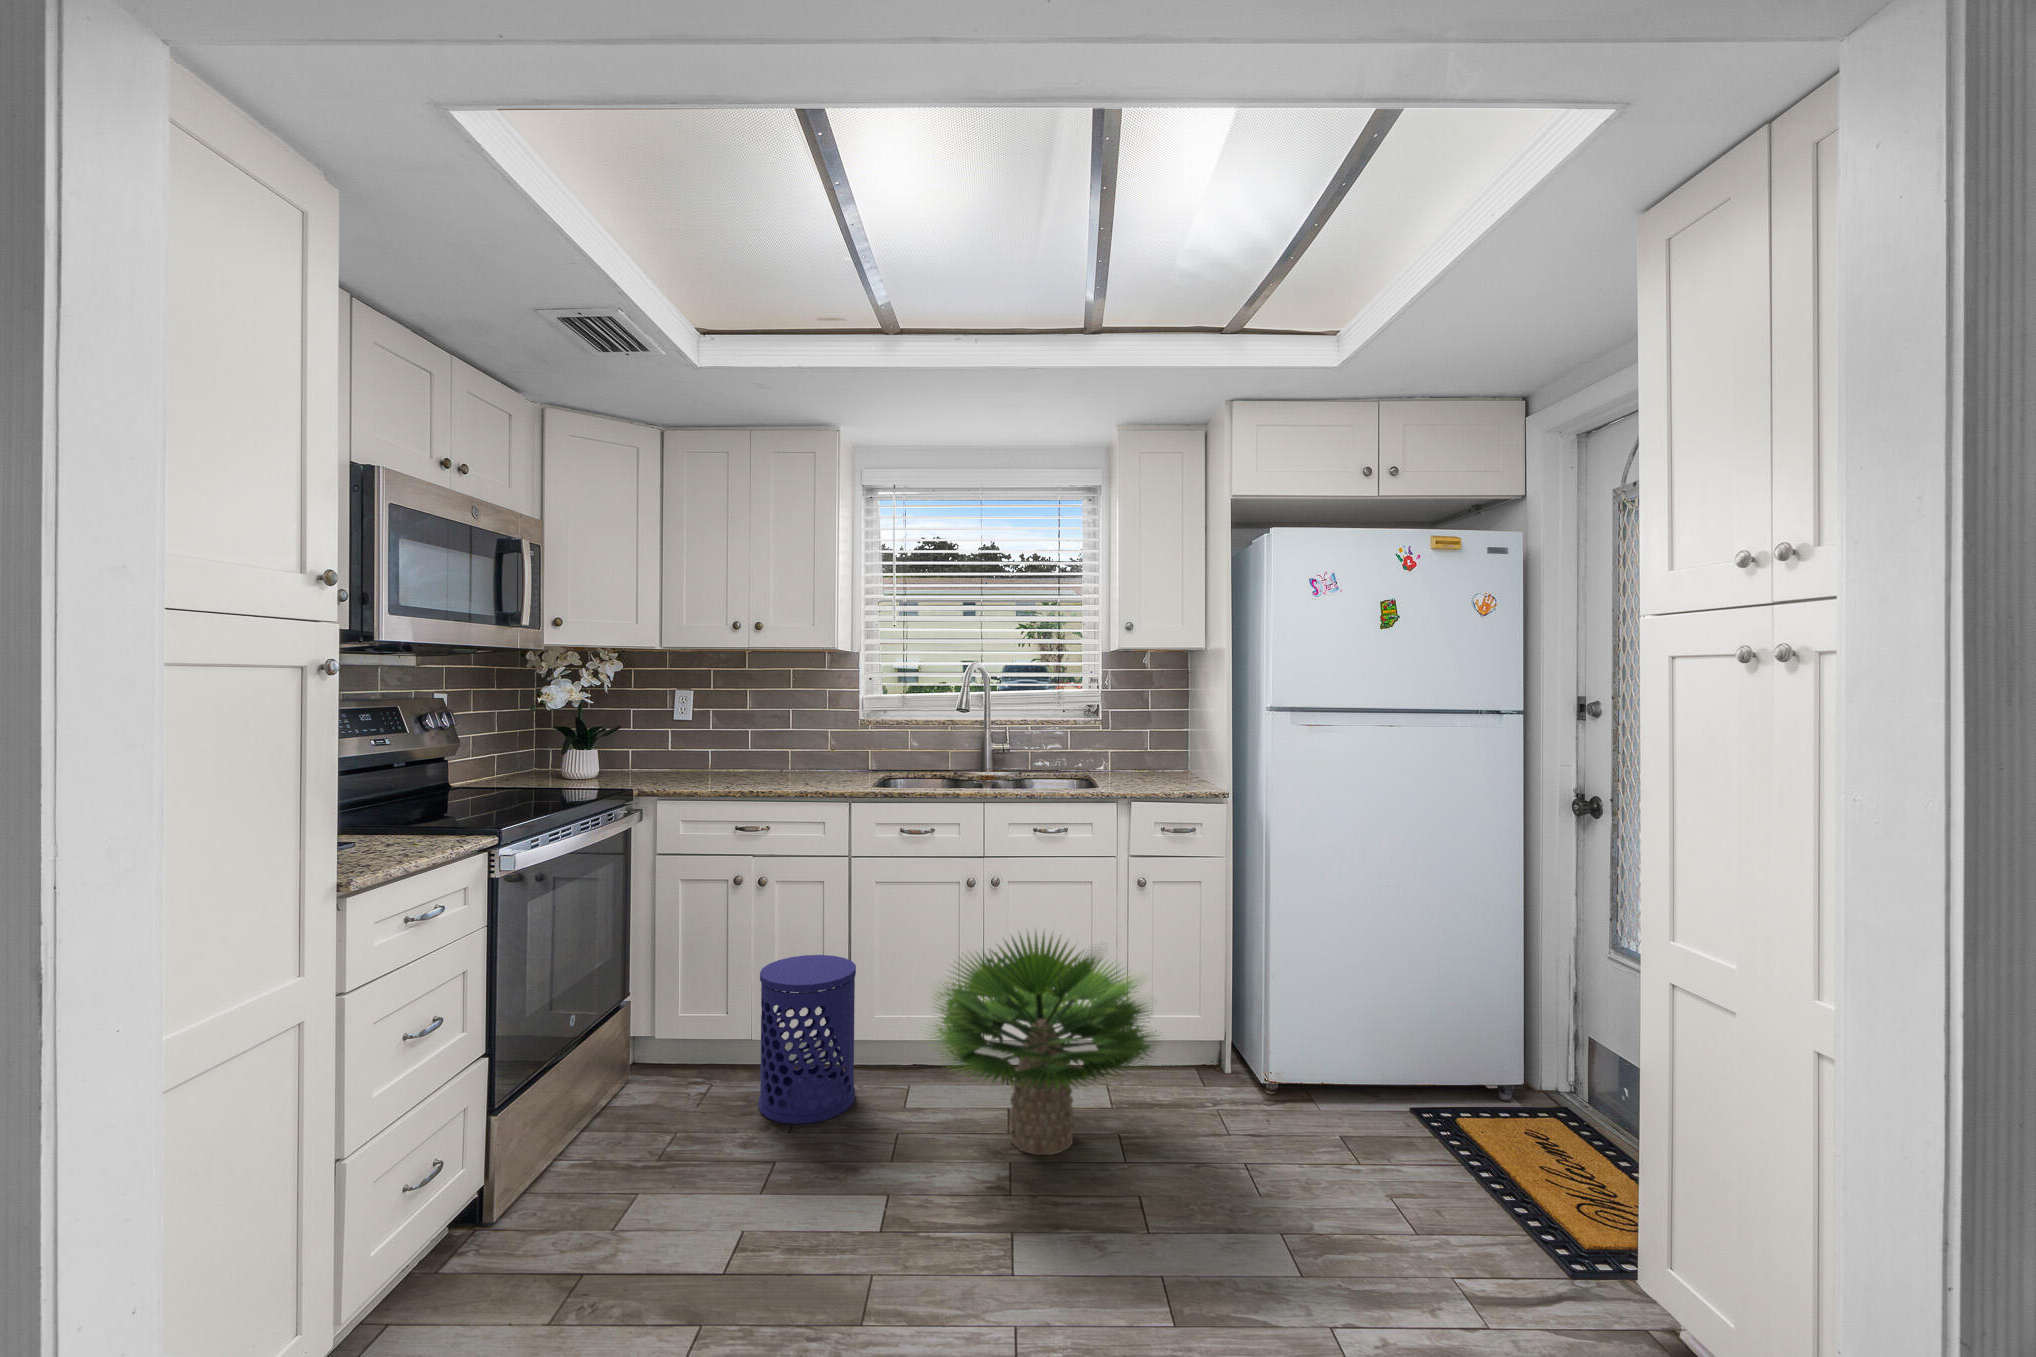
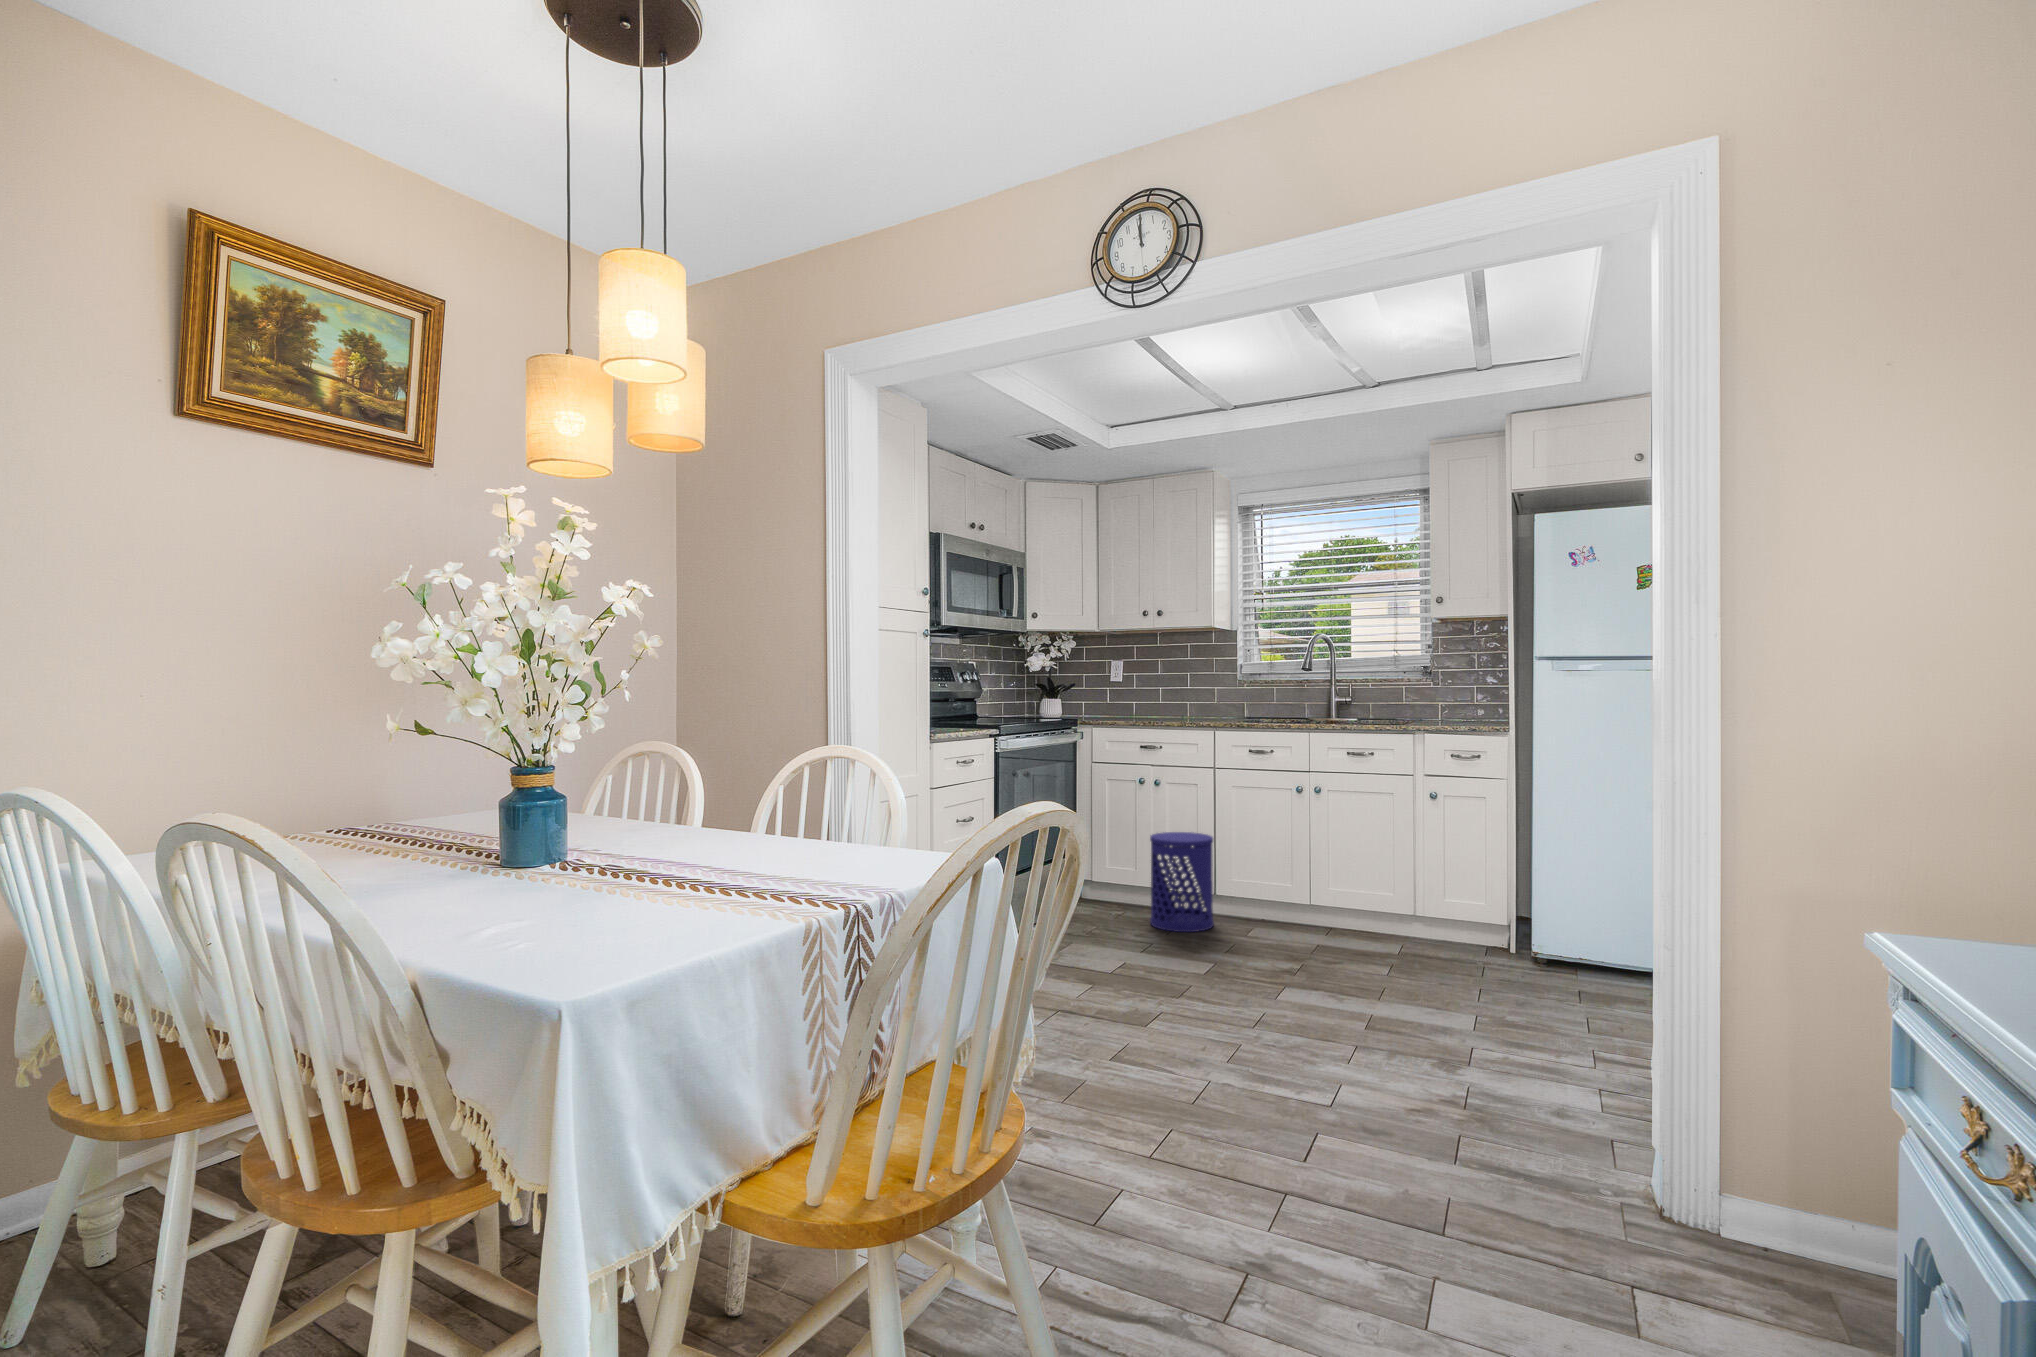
potted plant: present [931,934,1160,1155] -> none [1242,815,1421,963]

